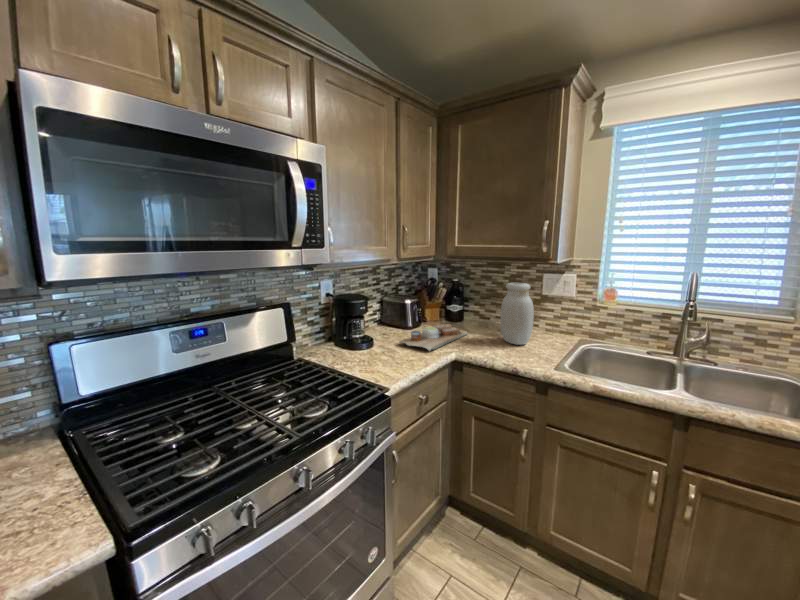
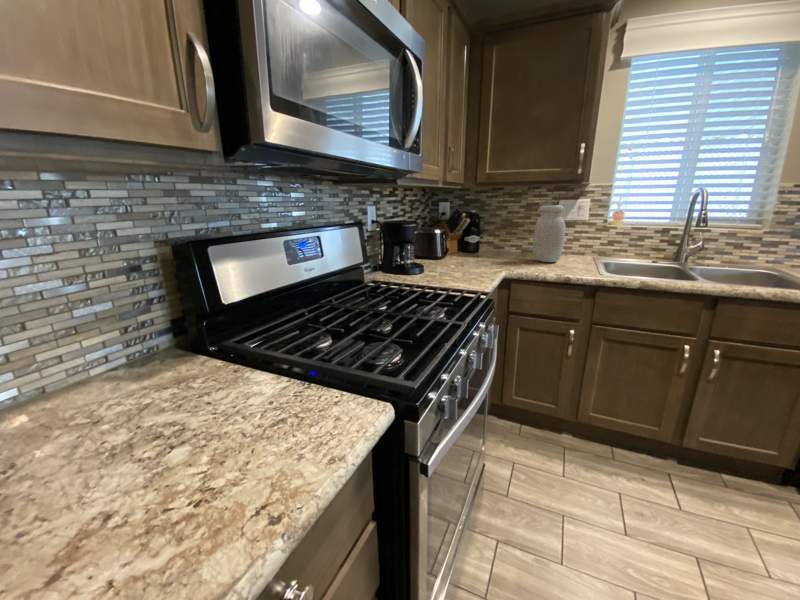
cutting board: present [399,324,467,351] -> none [450,250,499,270]

